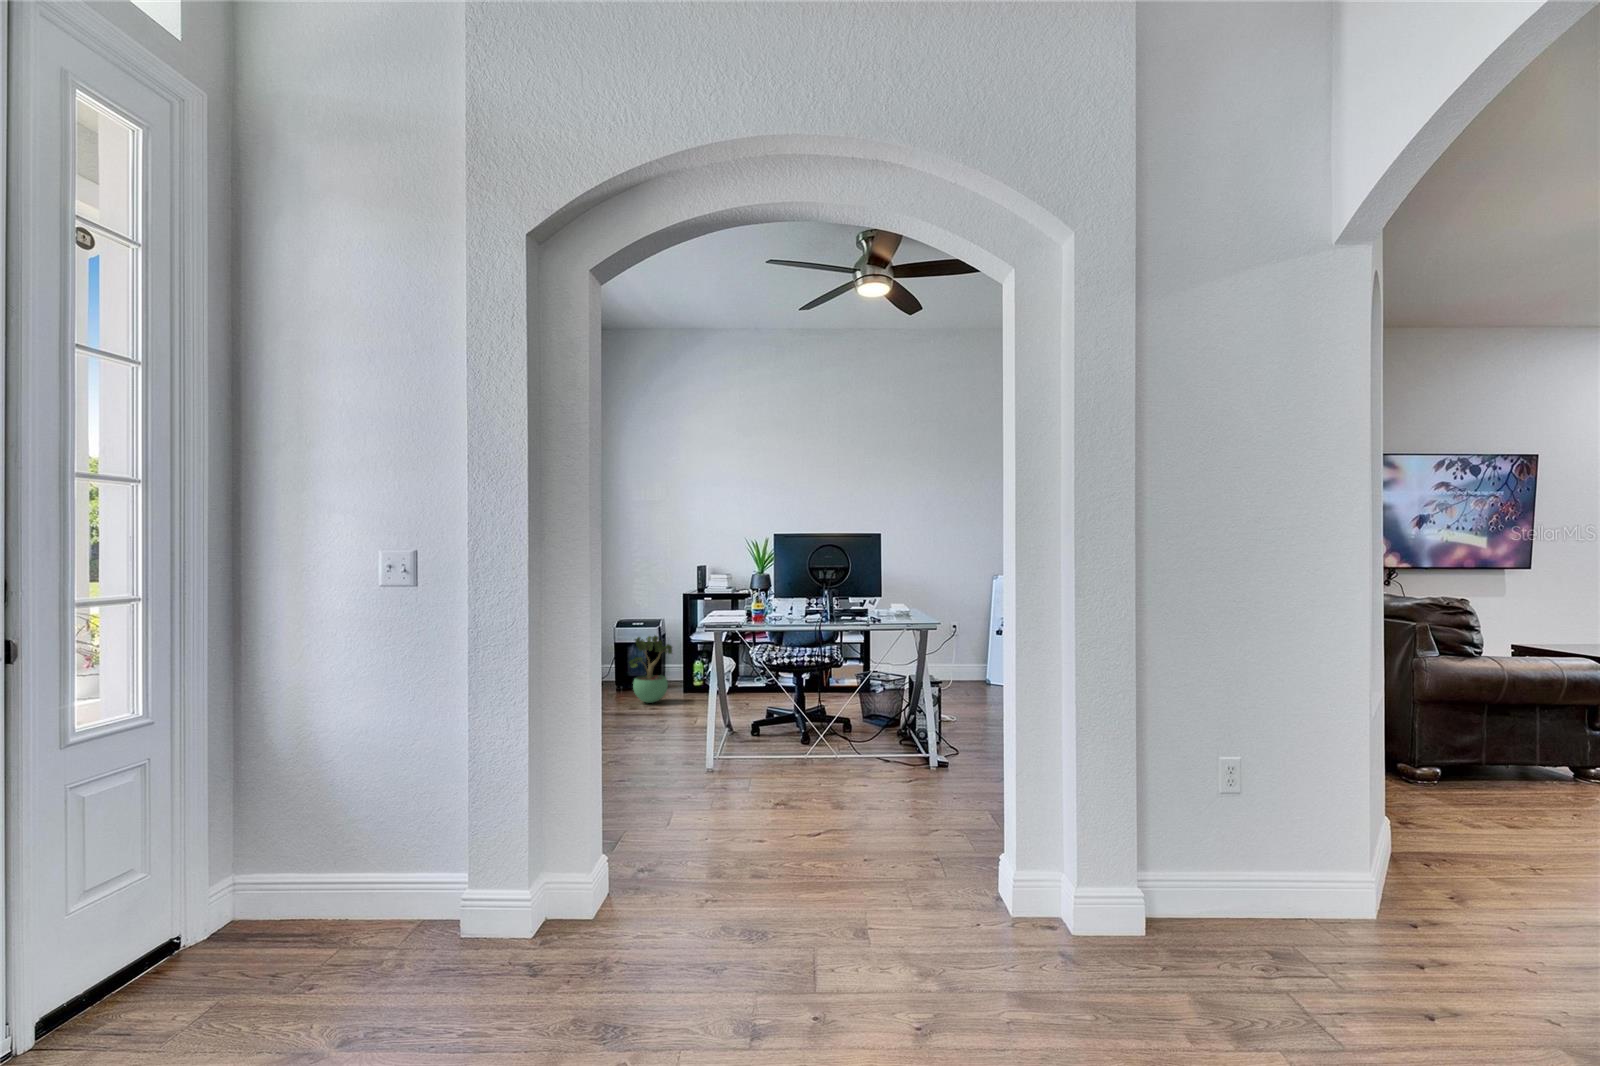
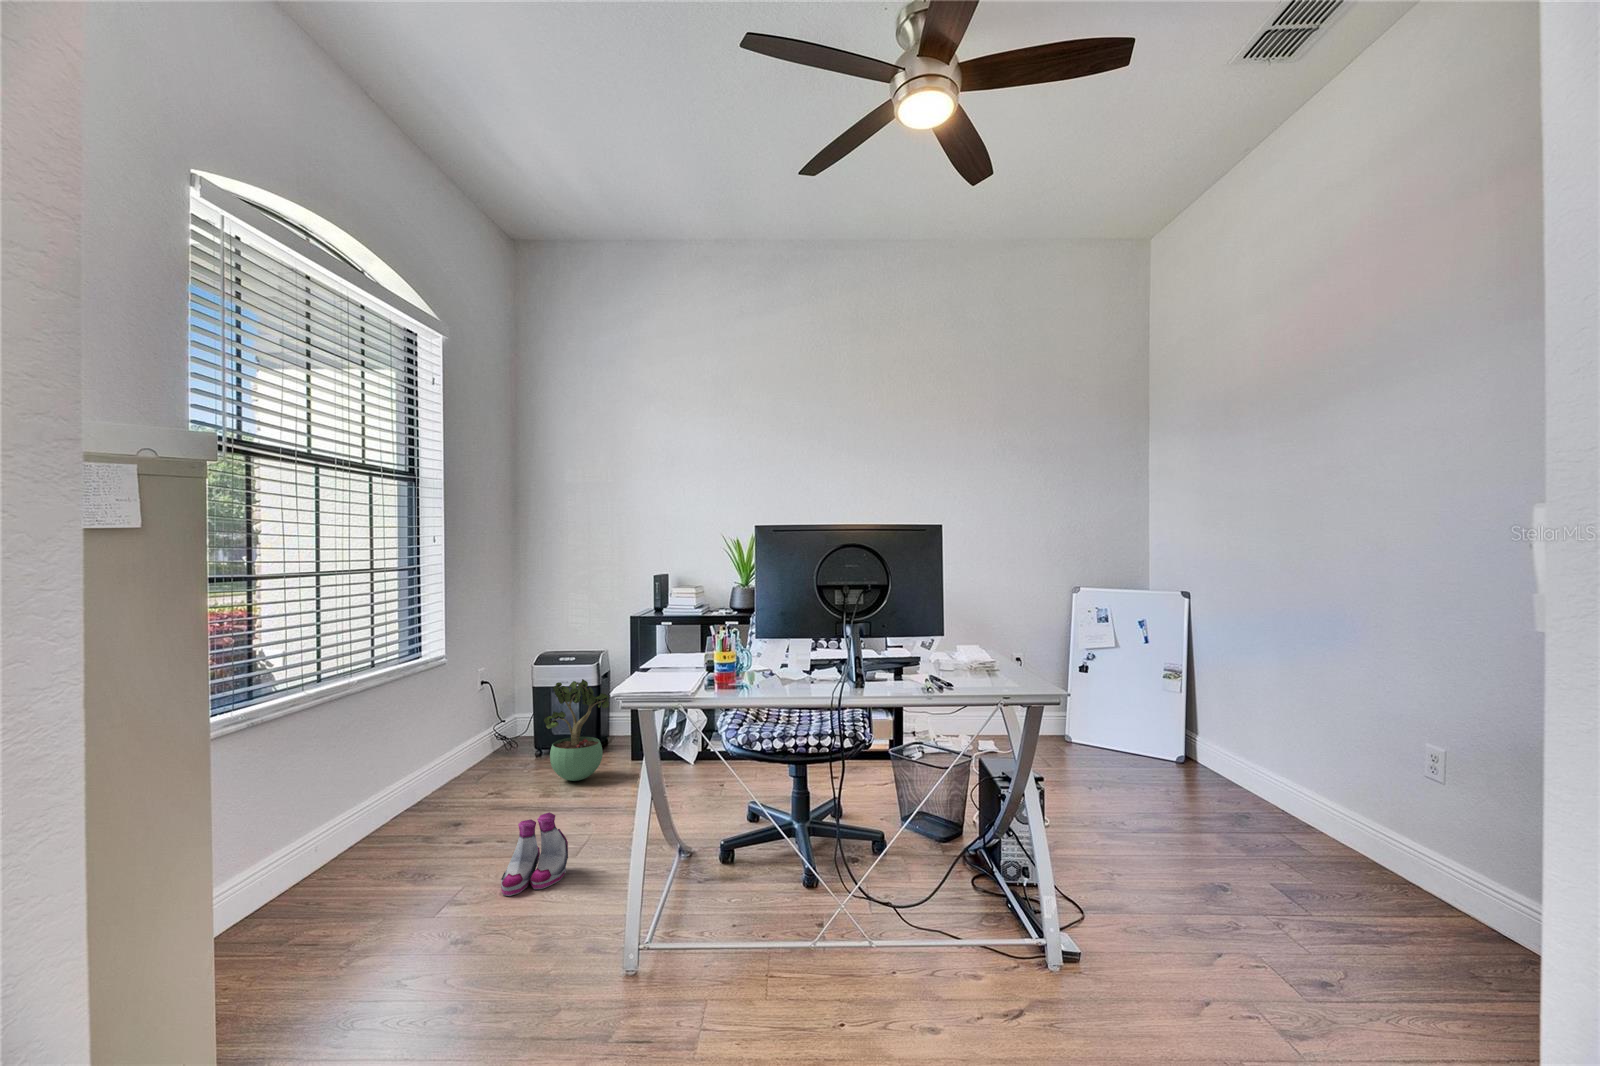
boots: none [628,702,664,745] -> present [501,812,568,896]

